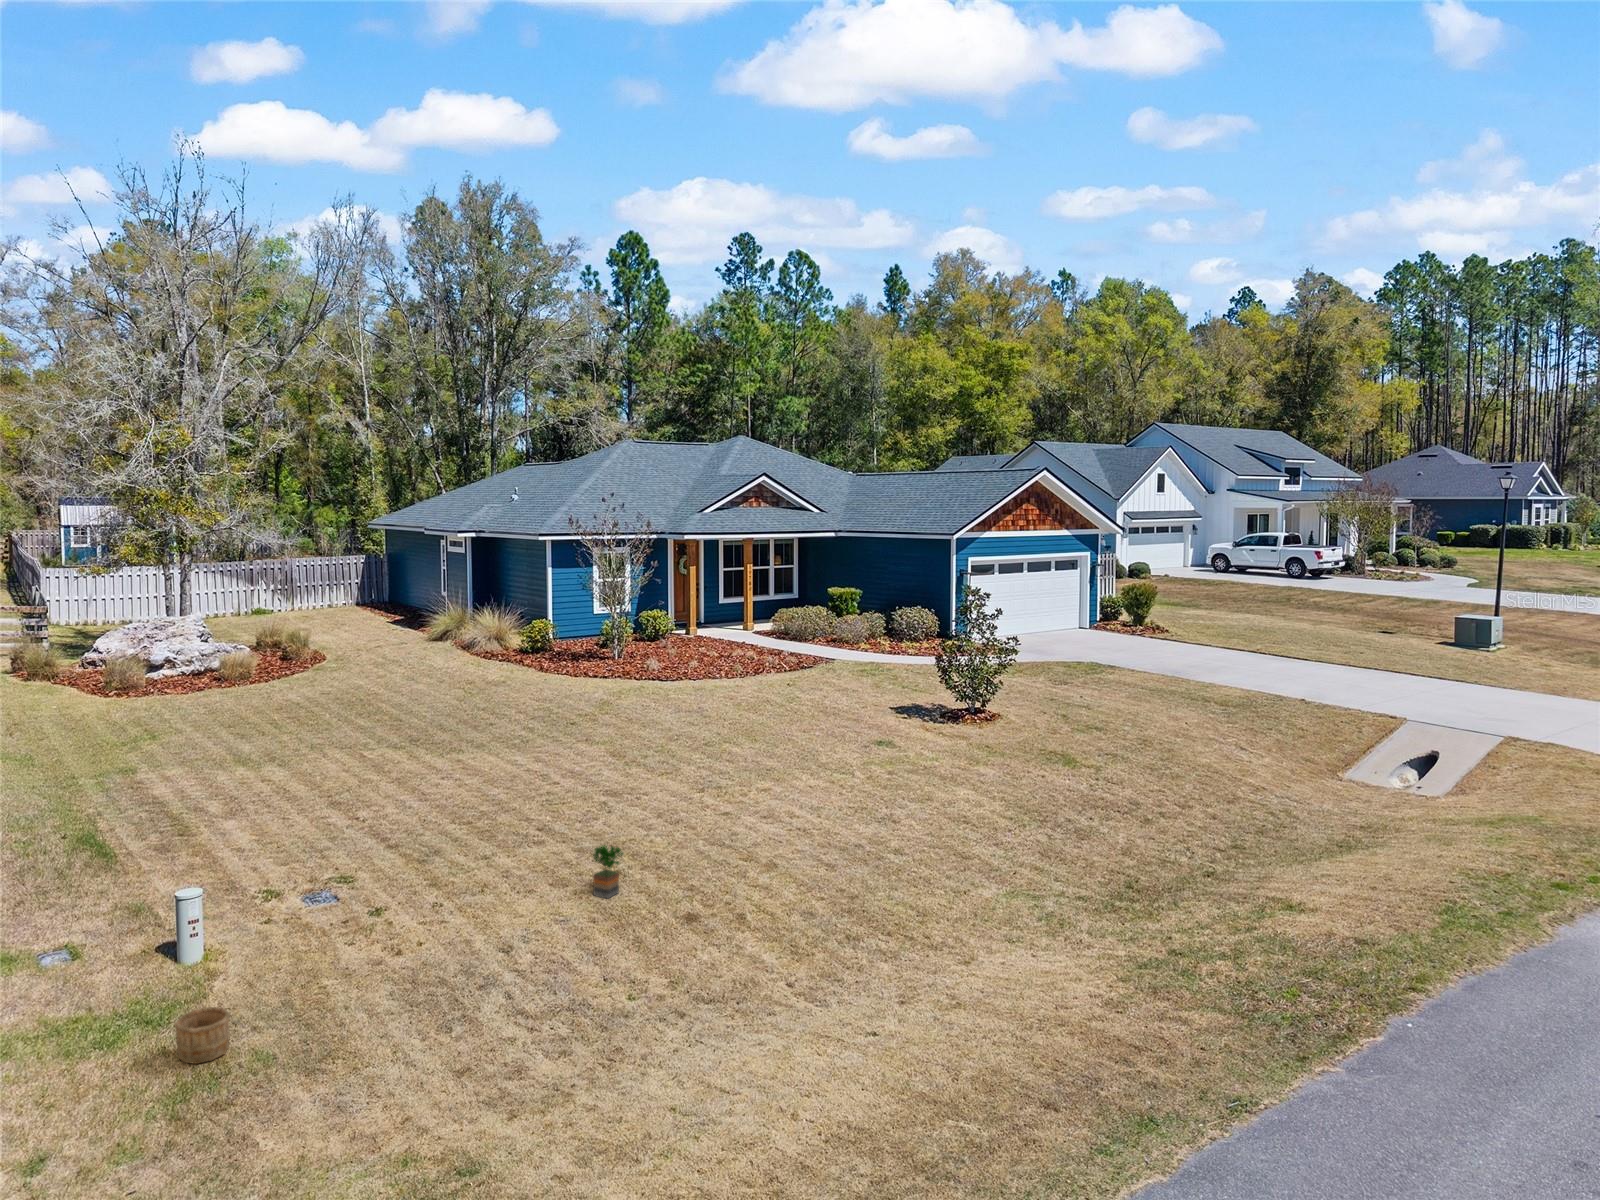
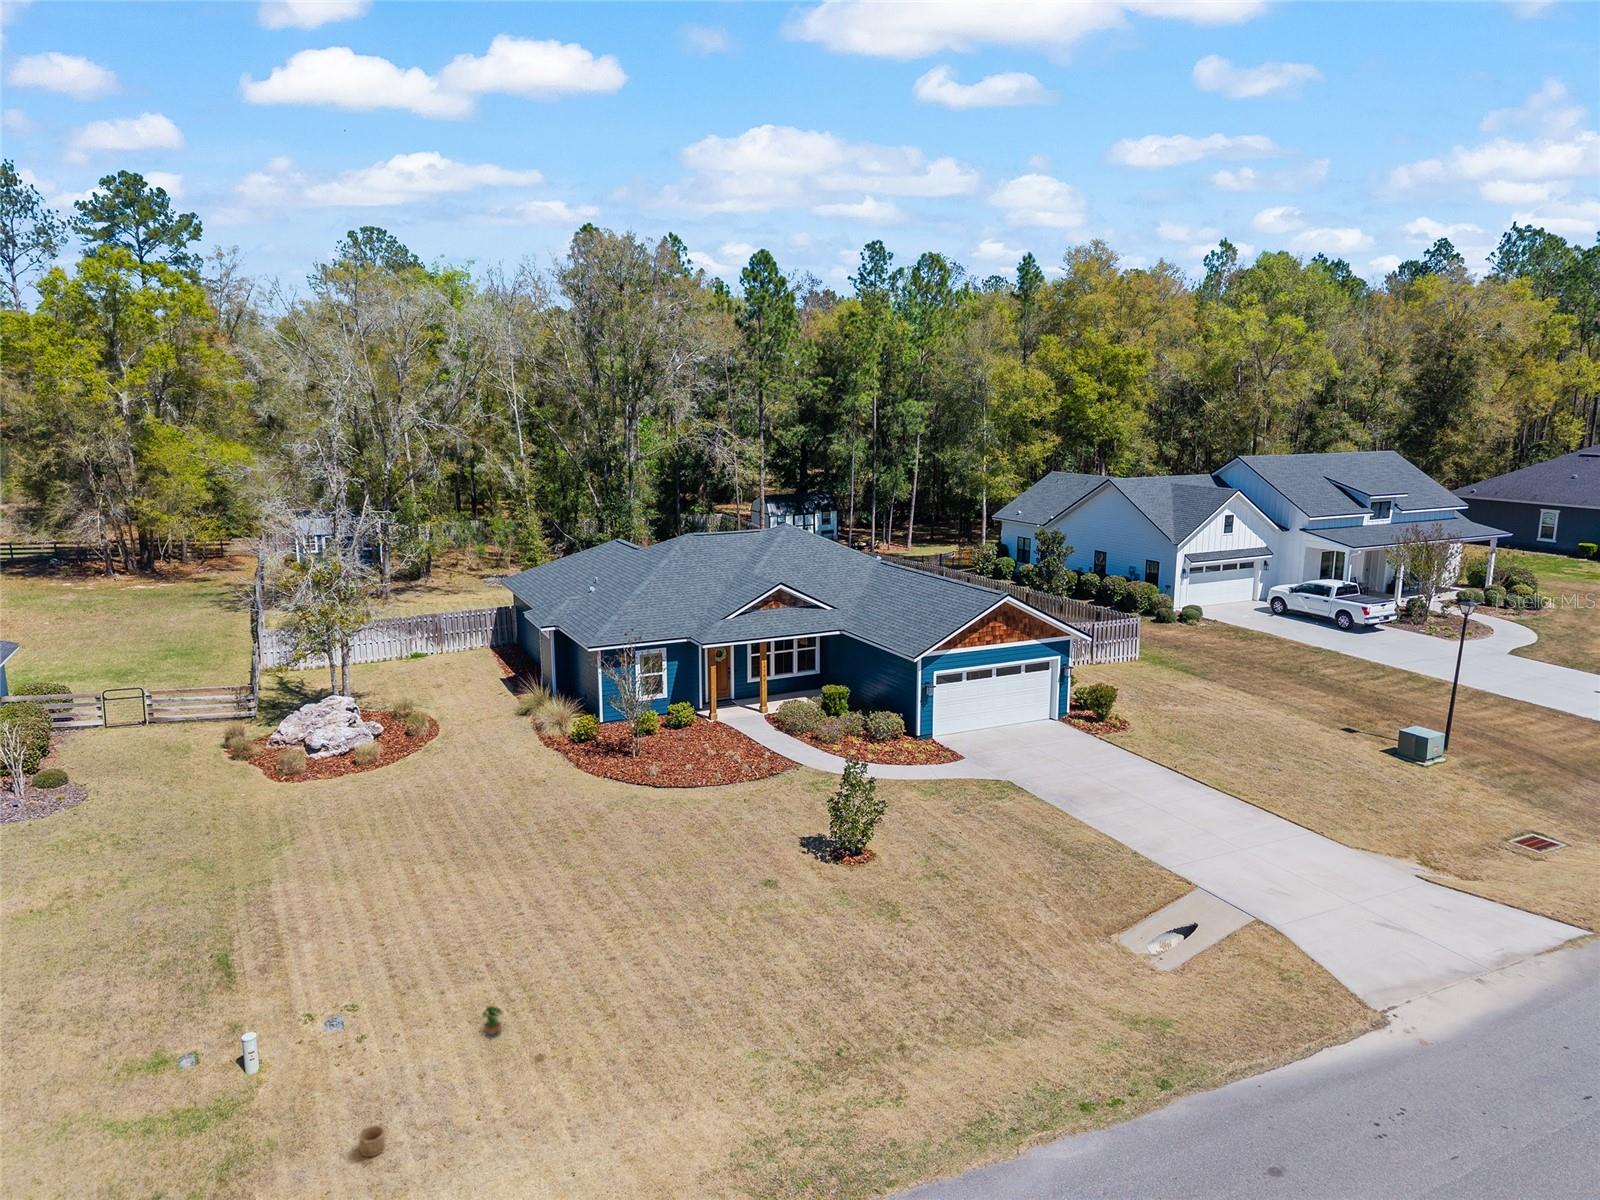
wooden bucket: present [175,1007,230,1064] -> present [358,1125,385,1157]

